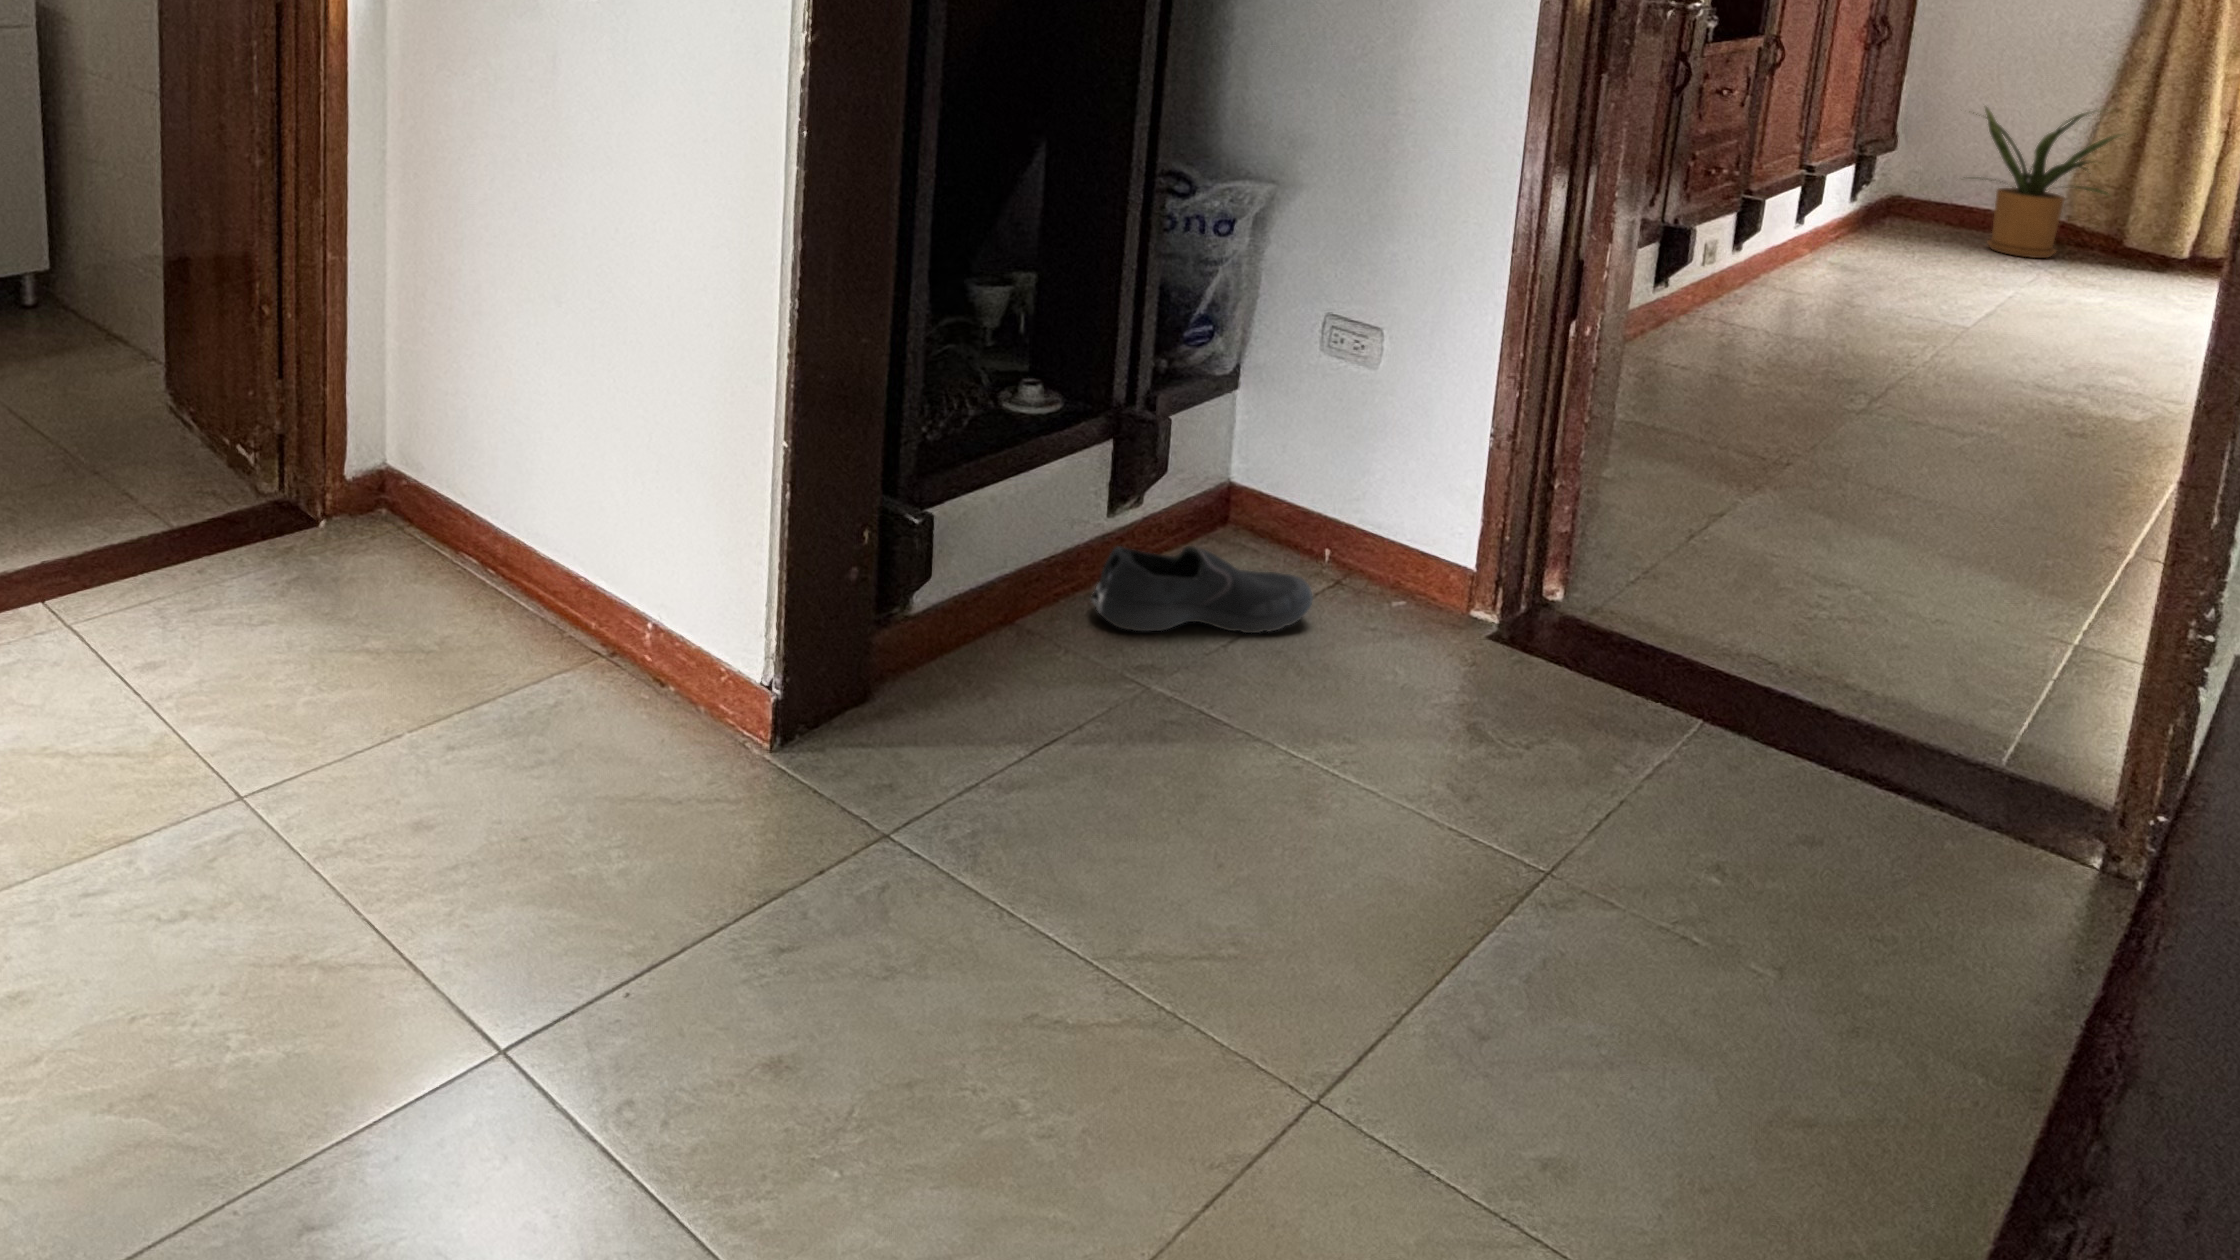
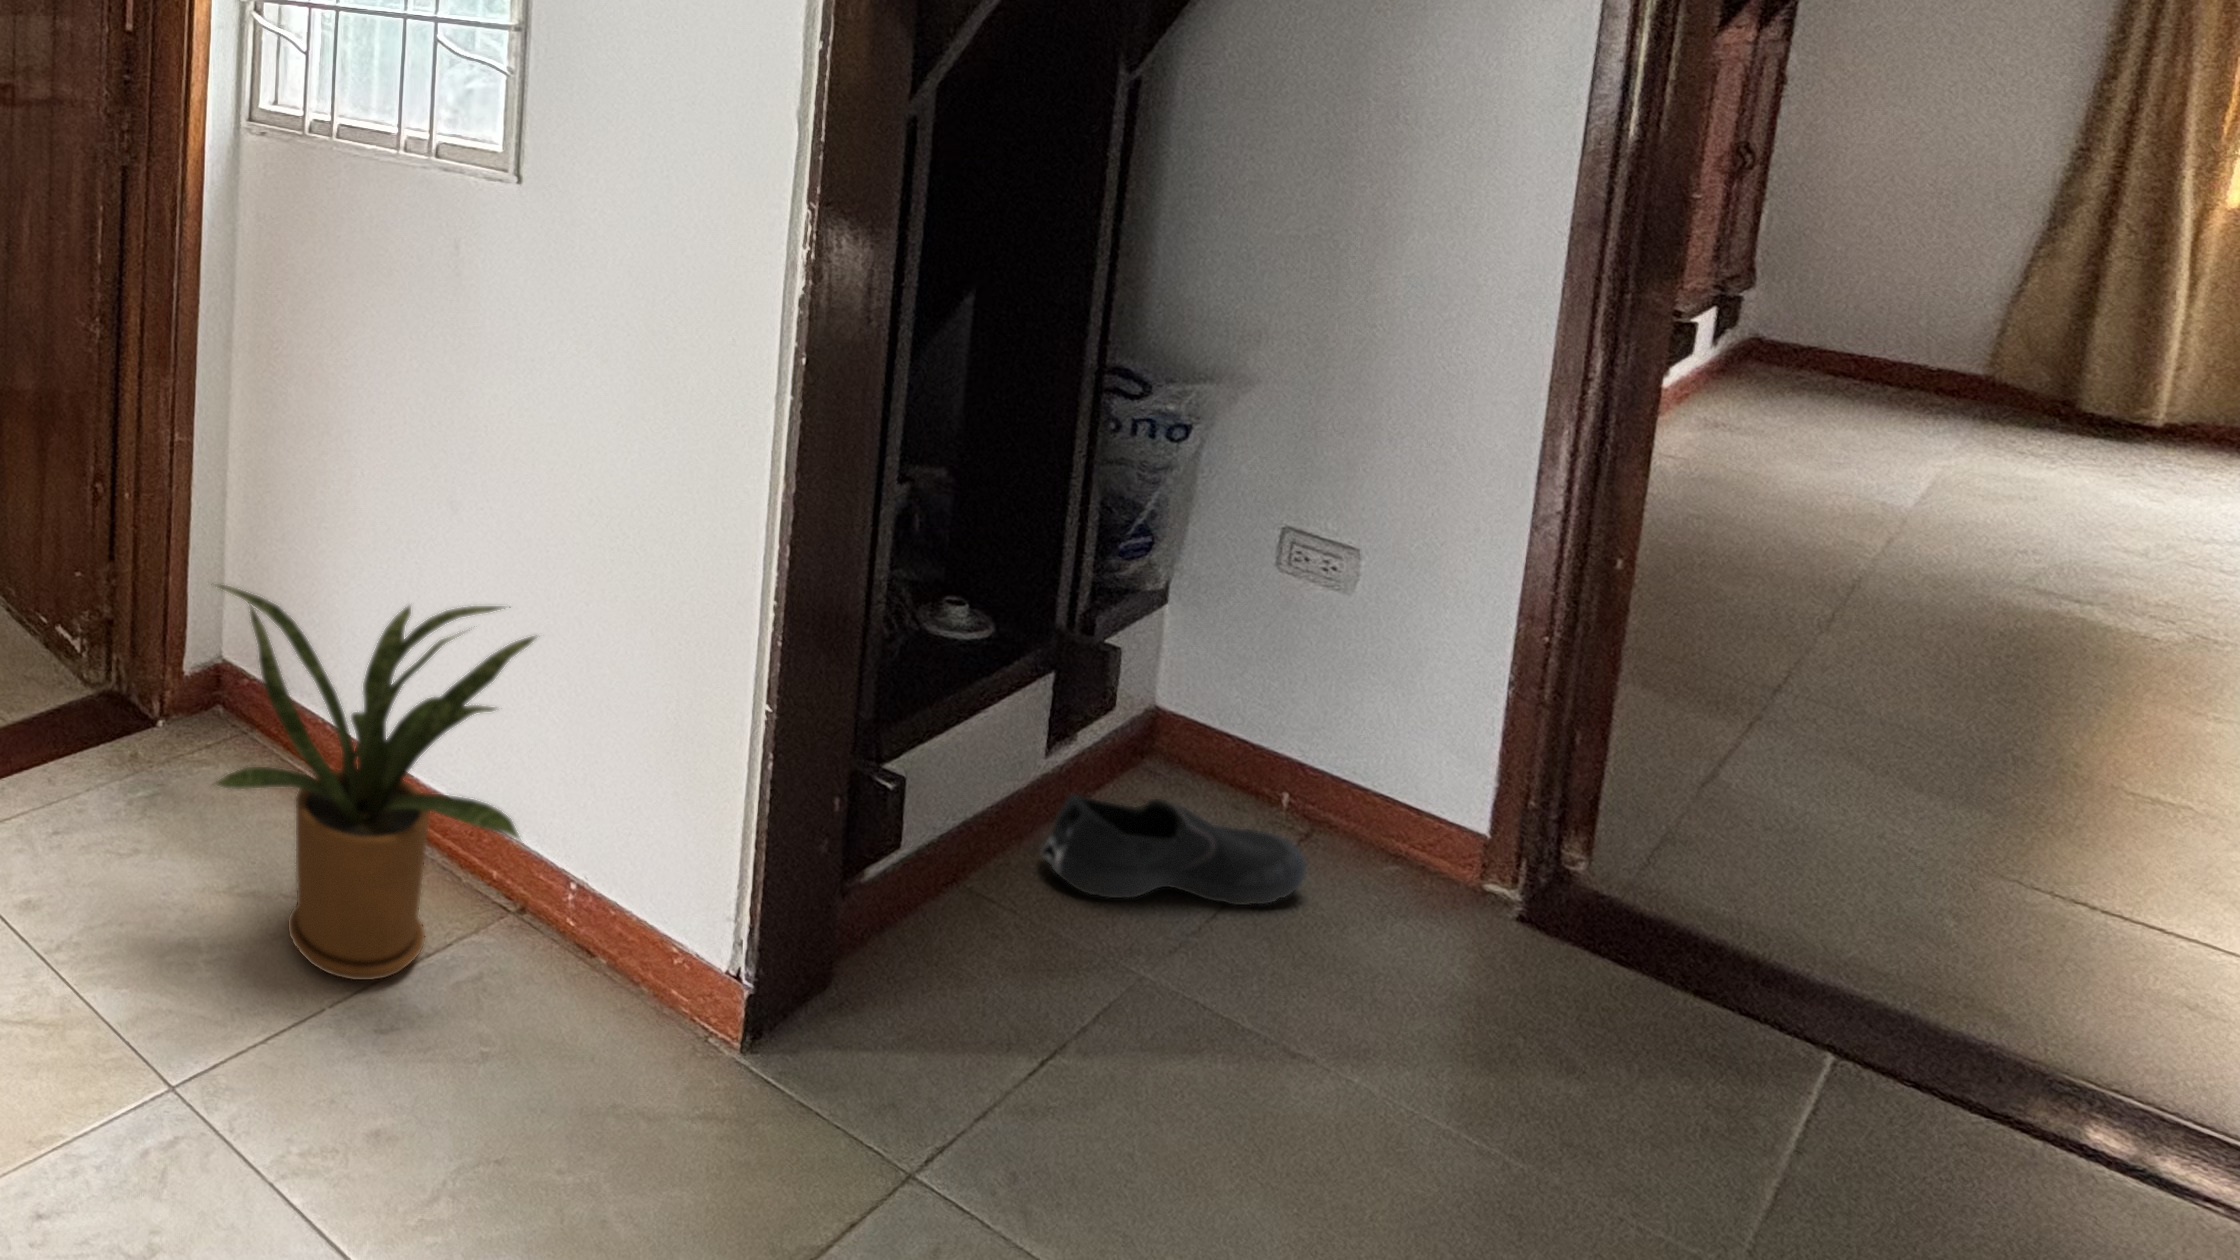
house plant: present [1973,107,2121,258] -> present [216,585,536,980]

